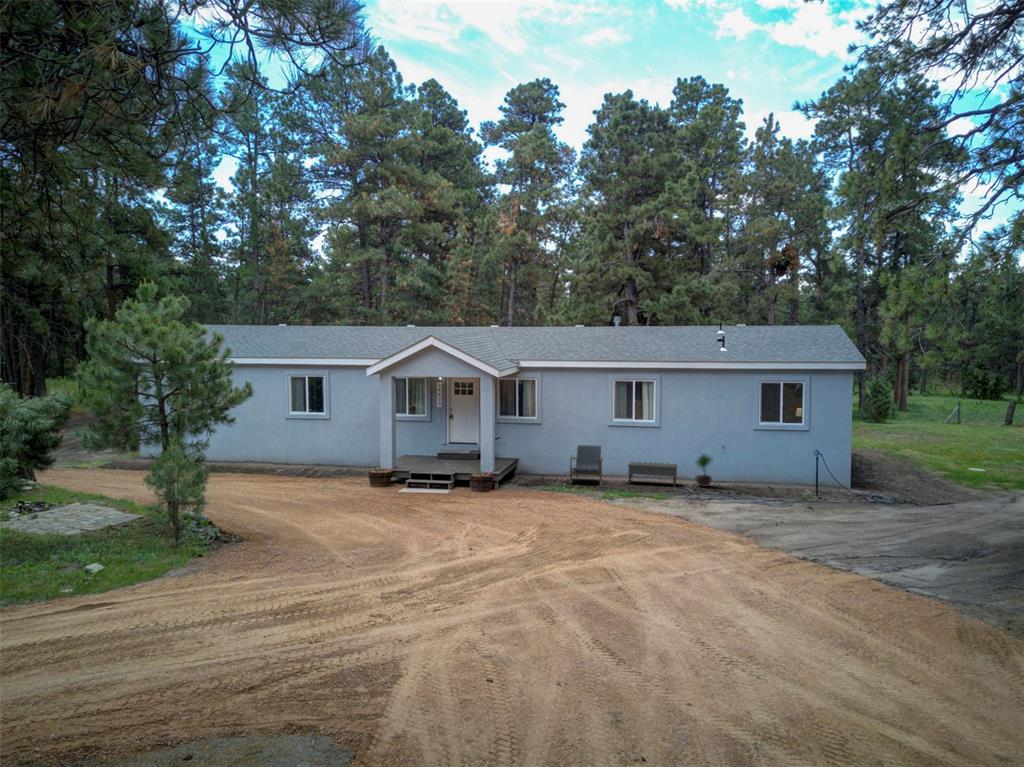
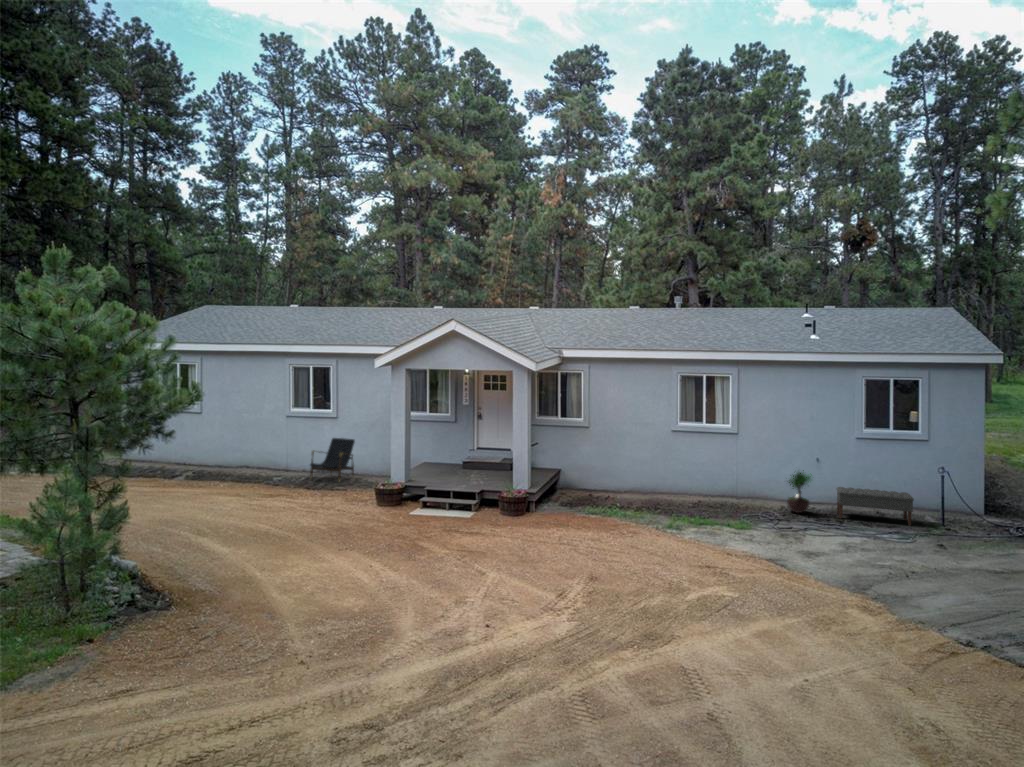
lounge chair: present [570,445,603,484] -> present [310,438,355,481]
bench: present [628,462,677,487] -> present [837,487,914,526]

